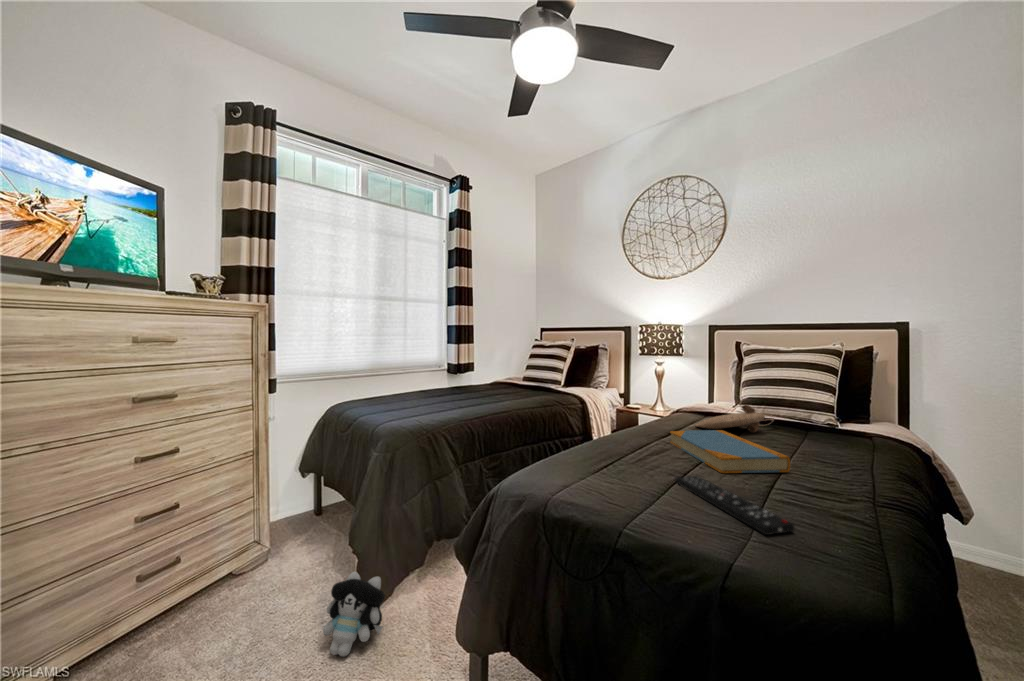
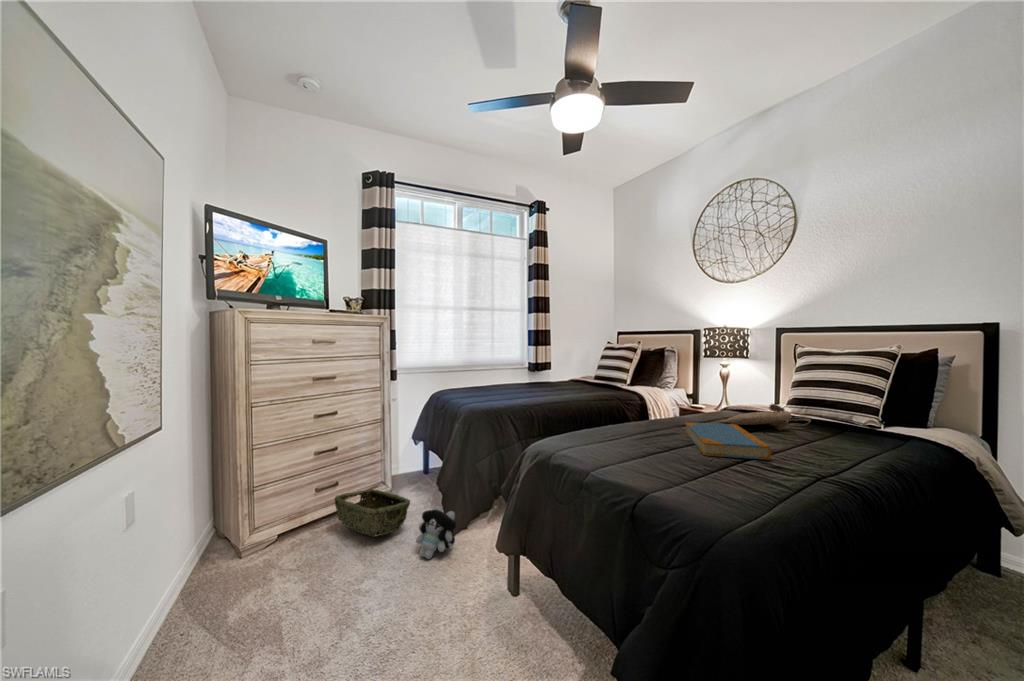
remote control: present [675,476,794,535] -> none [656,454,716,493]
woven basket: none [176,556,308,637] -> present [335,489,410,537]

